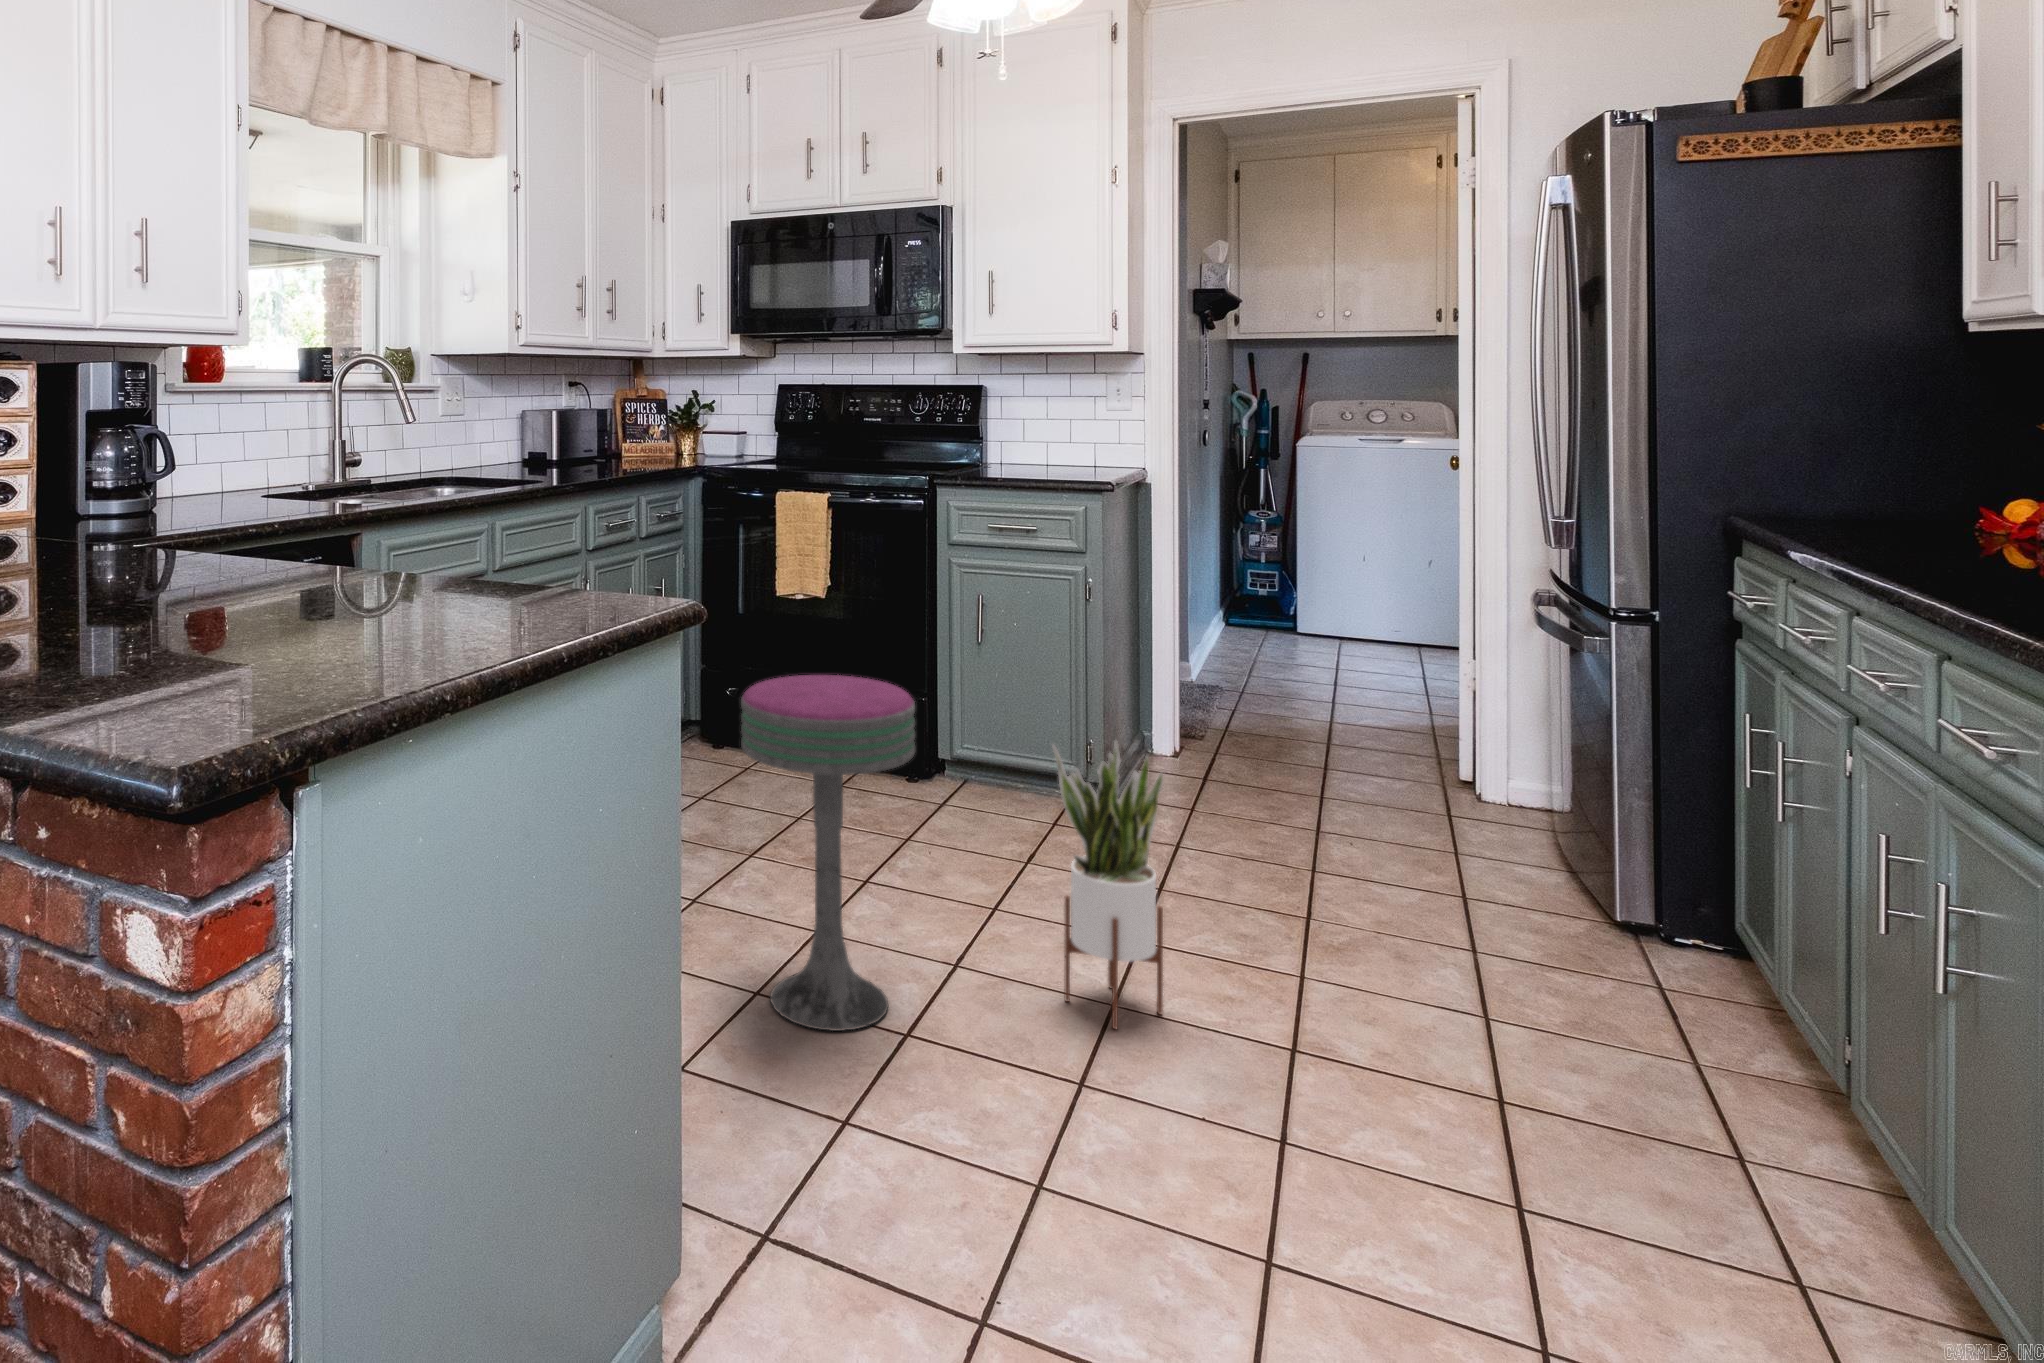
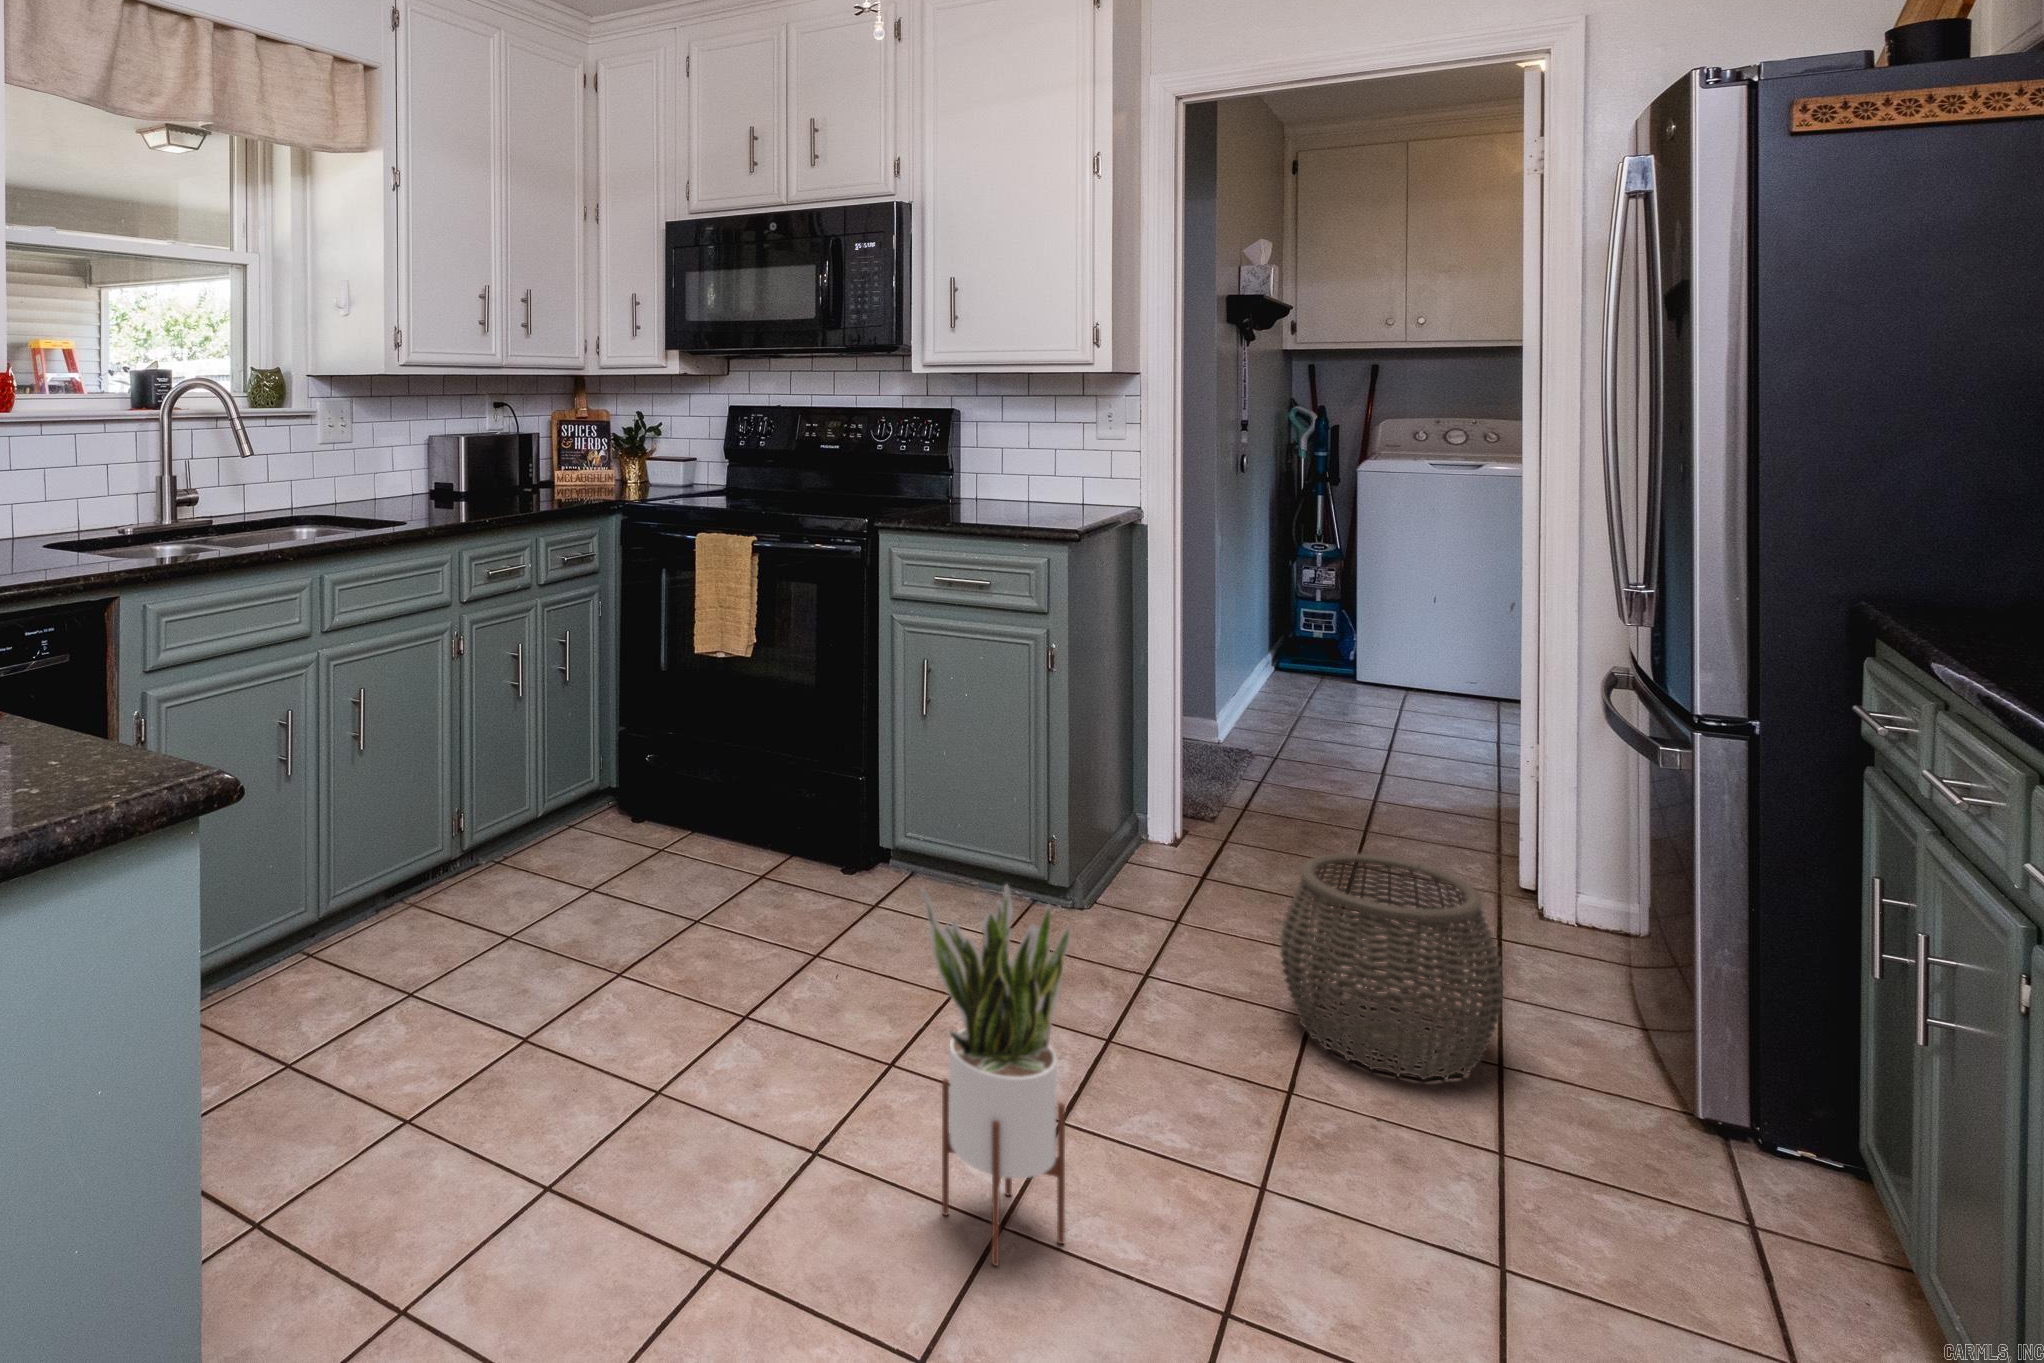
bar stool: present [741,675,915,1031] -> none [531,780,748,1248]
woven basket: none [1289,738,1467,906] -> present [1280,853,1504,1080]

